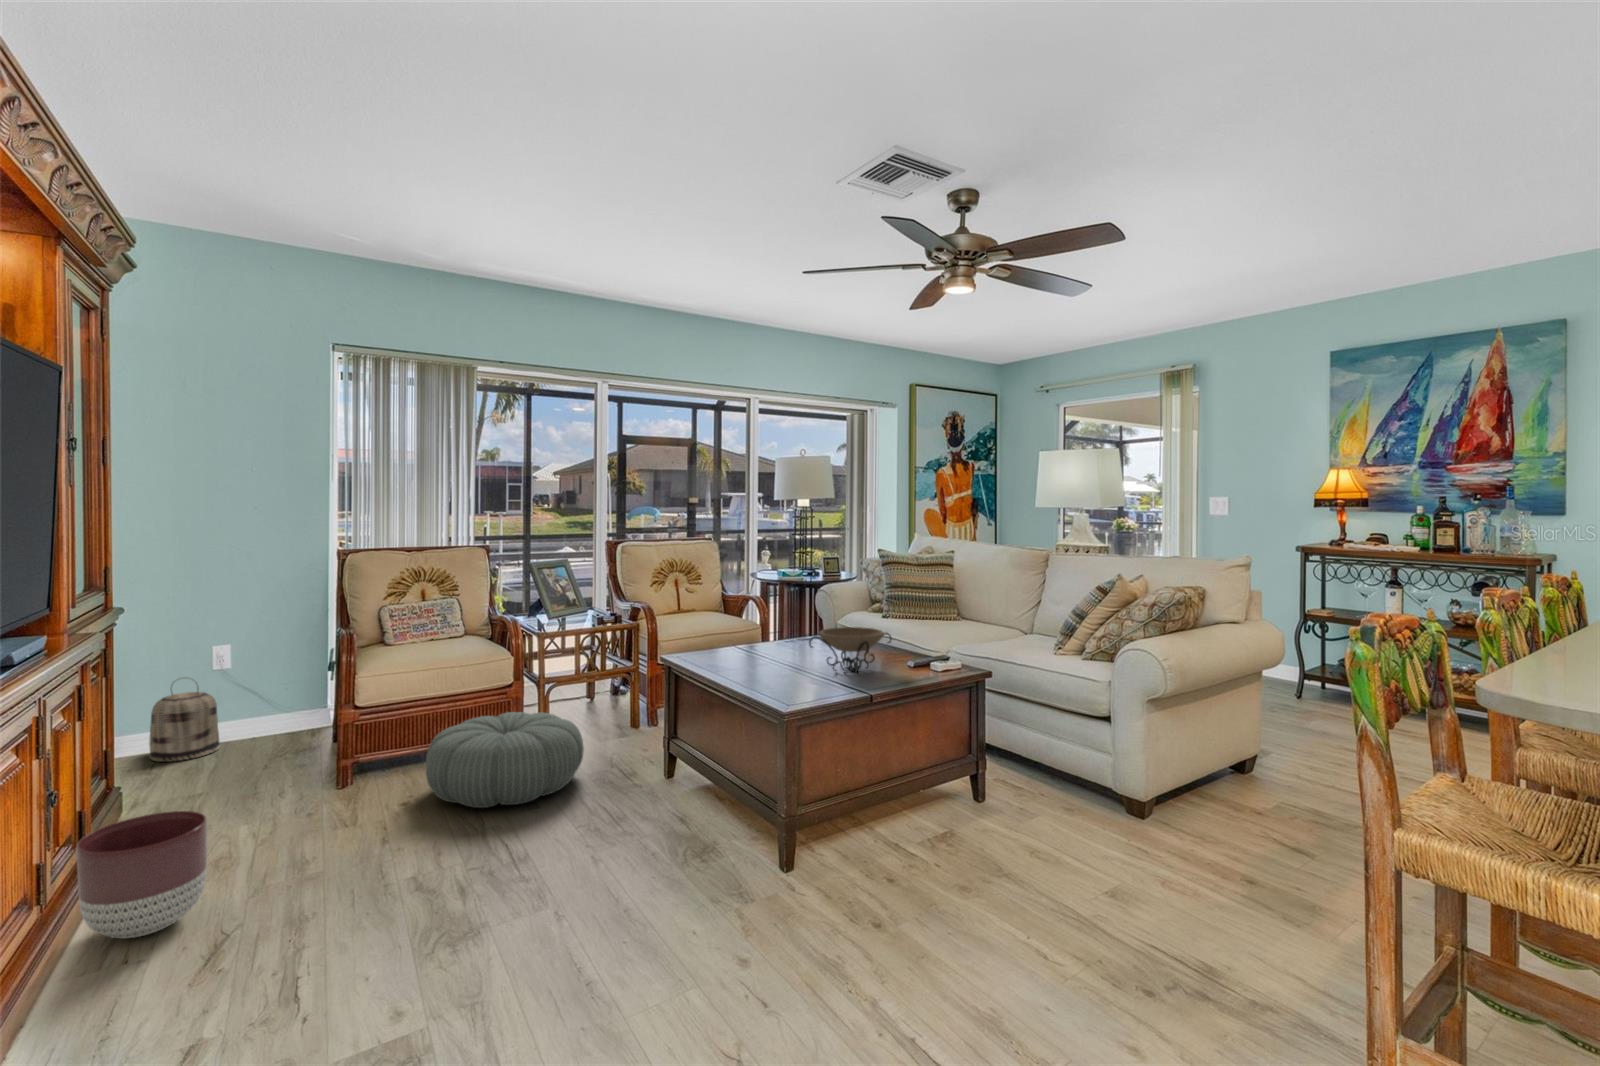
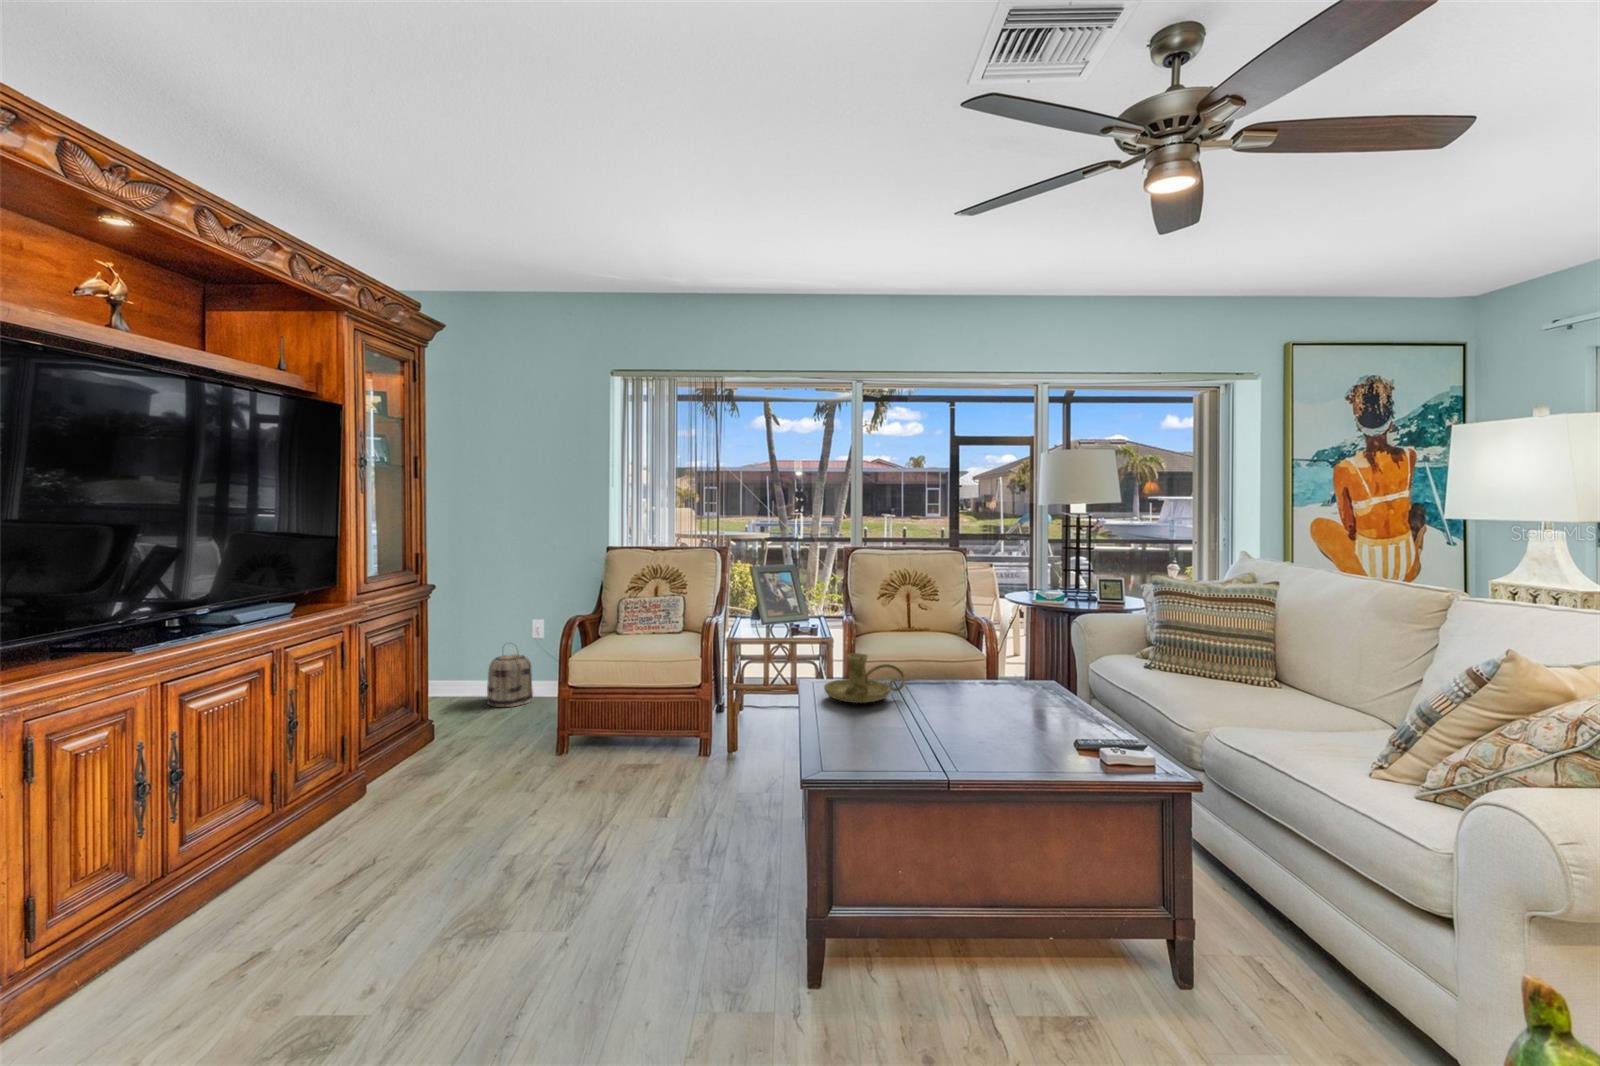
candle holder: none [707,622,767,662] -> present [824,653,905,703]
decorative bowl: present [809,627,892,672] -> none [910,678,1035,747]
pouf: present [426,712,584,808] -> none [578,714,729,810]
planter: present [76,811,207,938] -> none [270,756,363,852]

